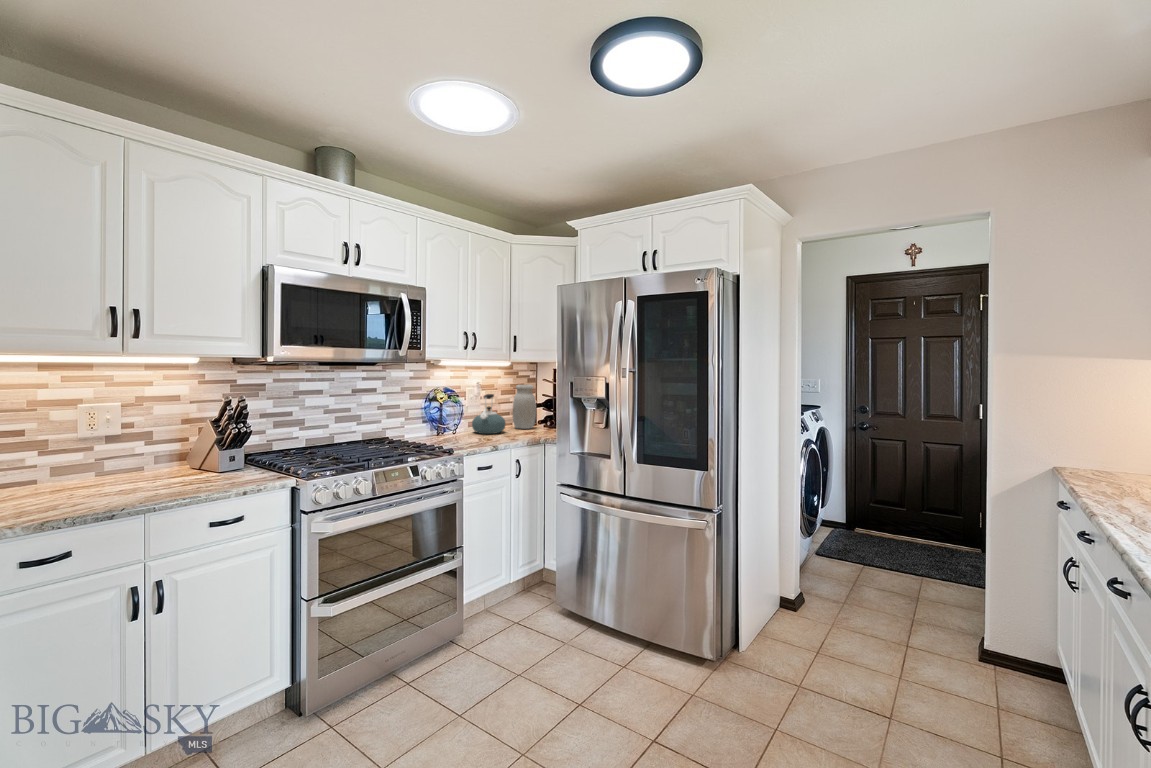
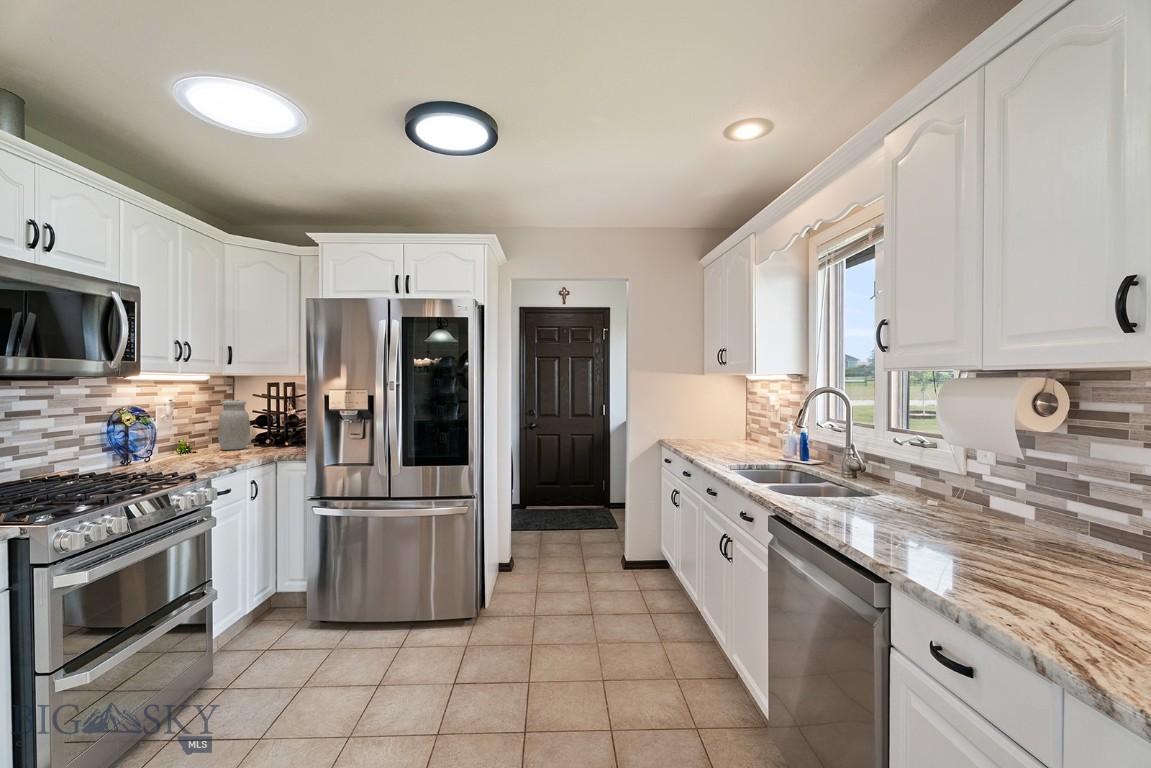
kettle: present [472,394,506,434] -> none [172,412,219,458]

